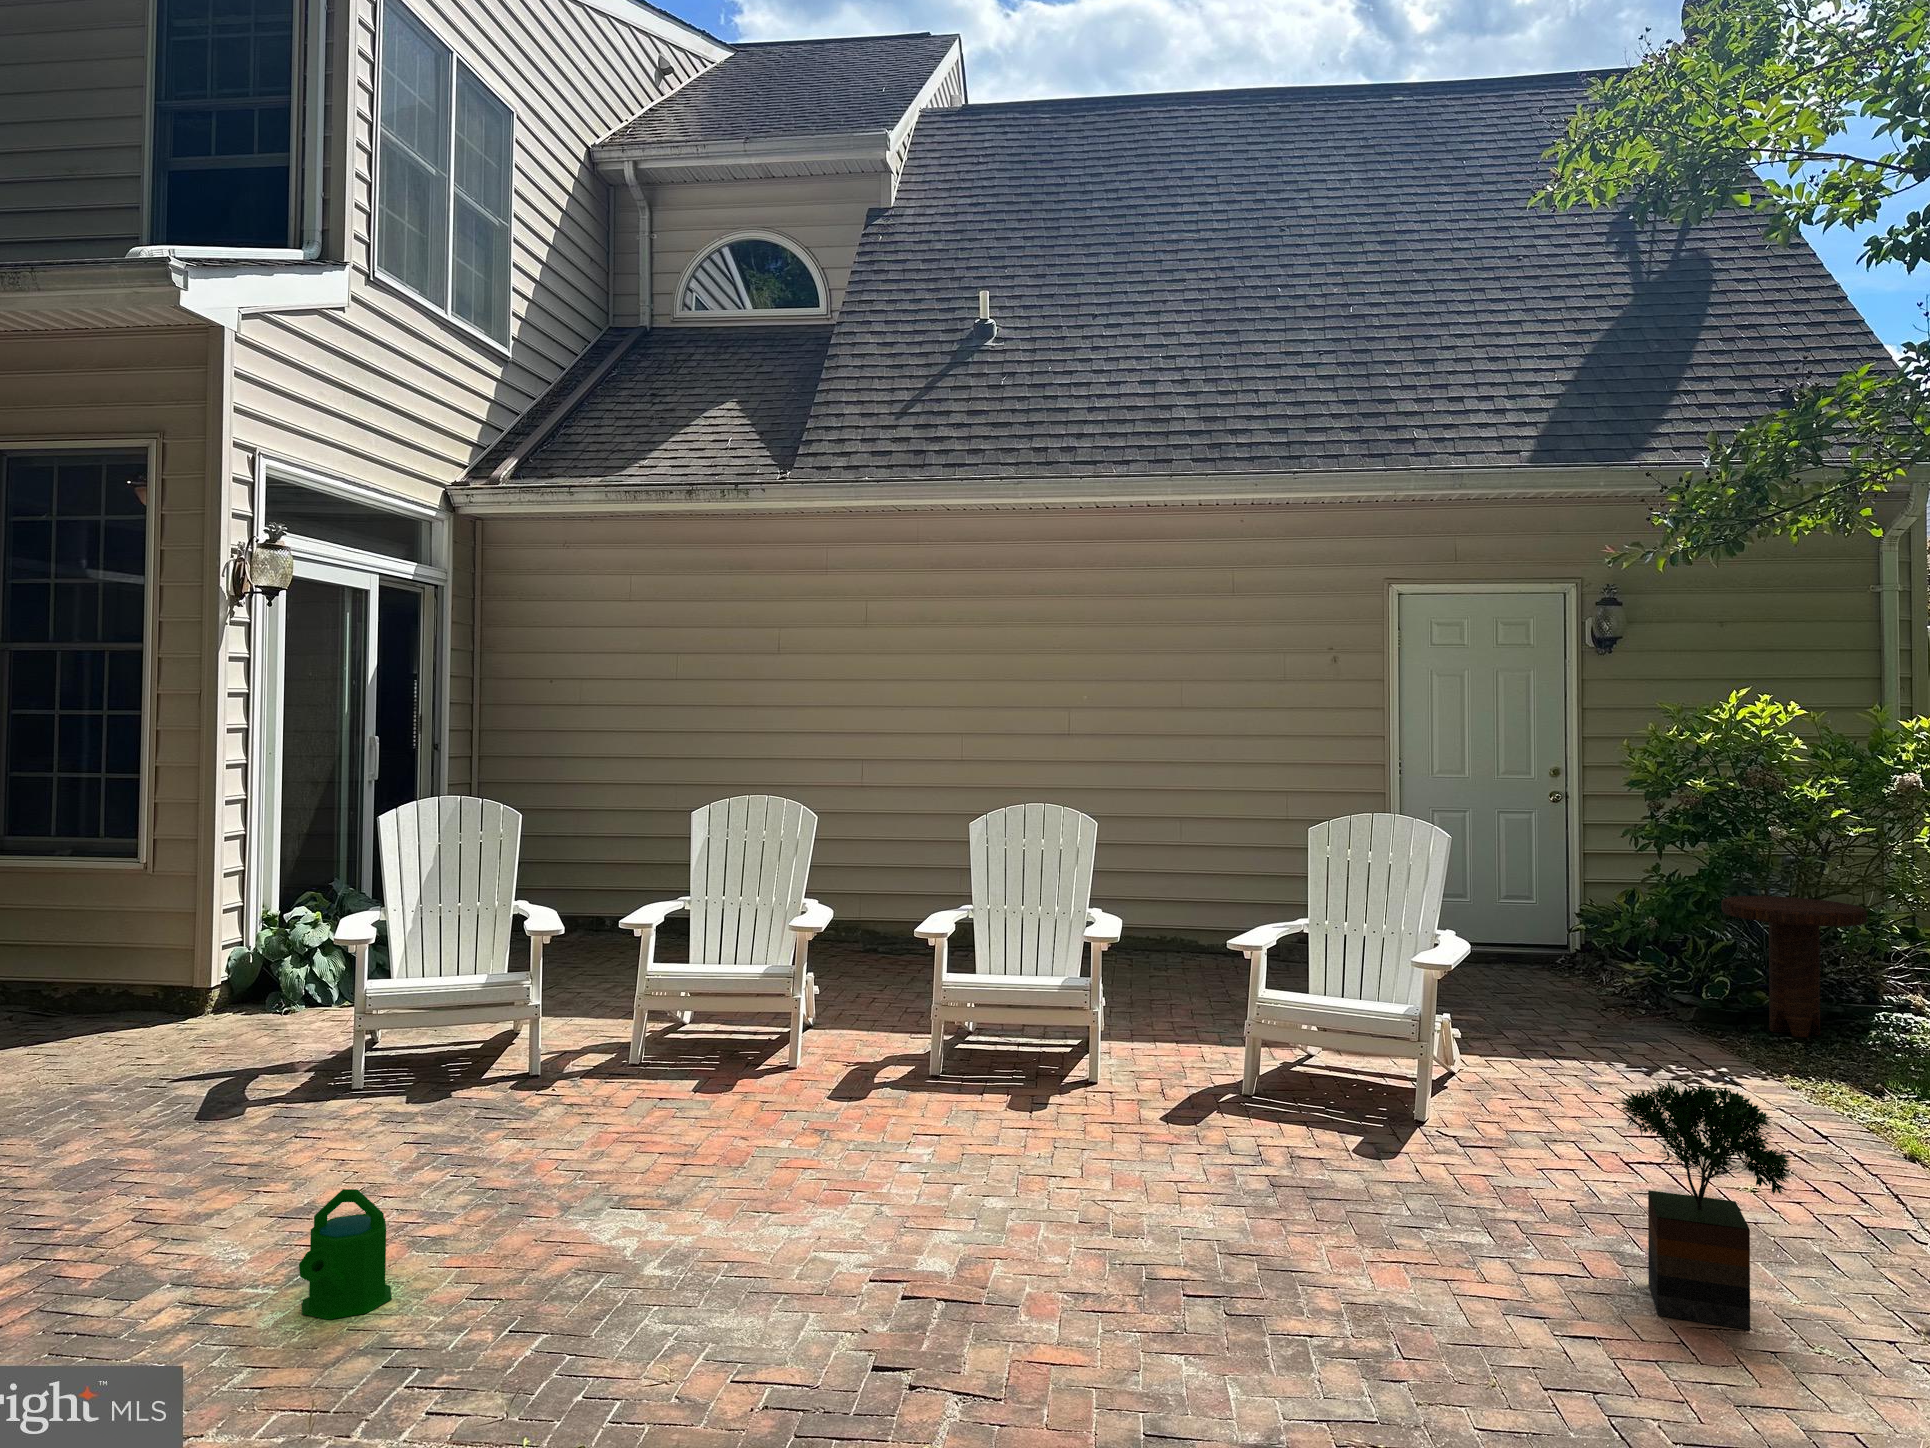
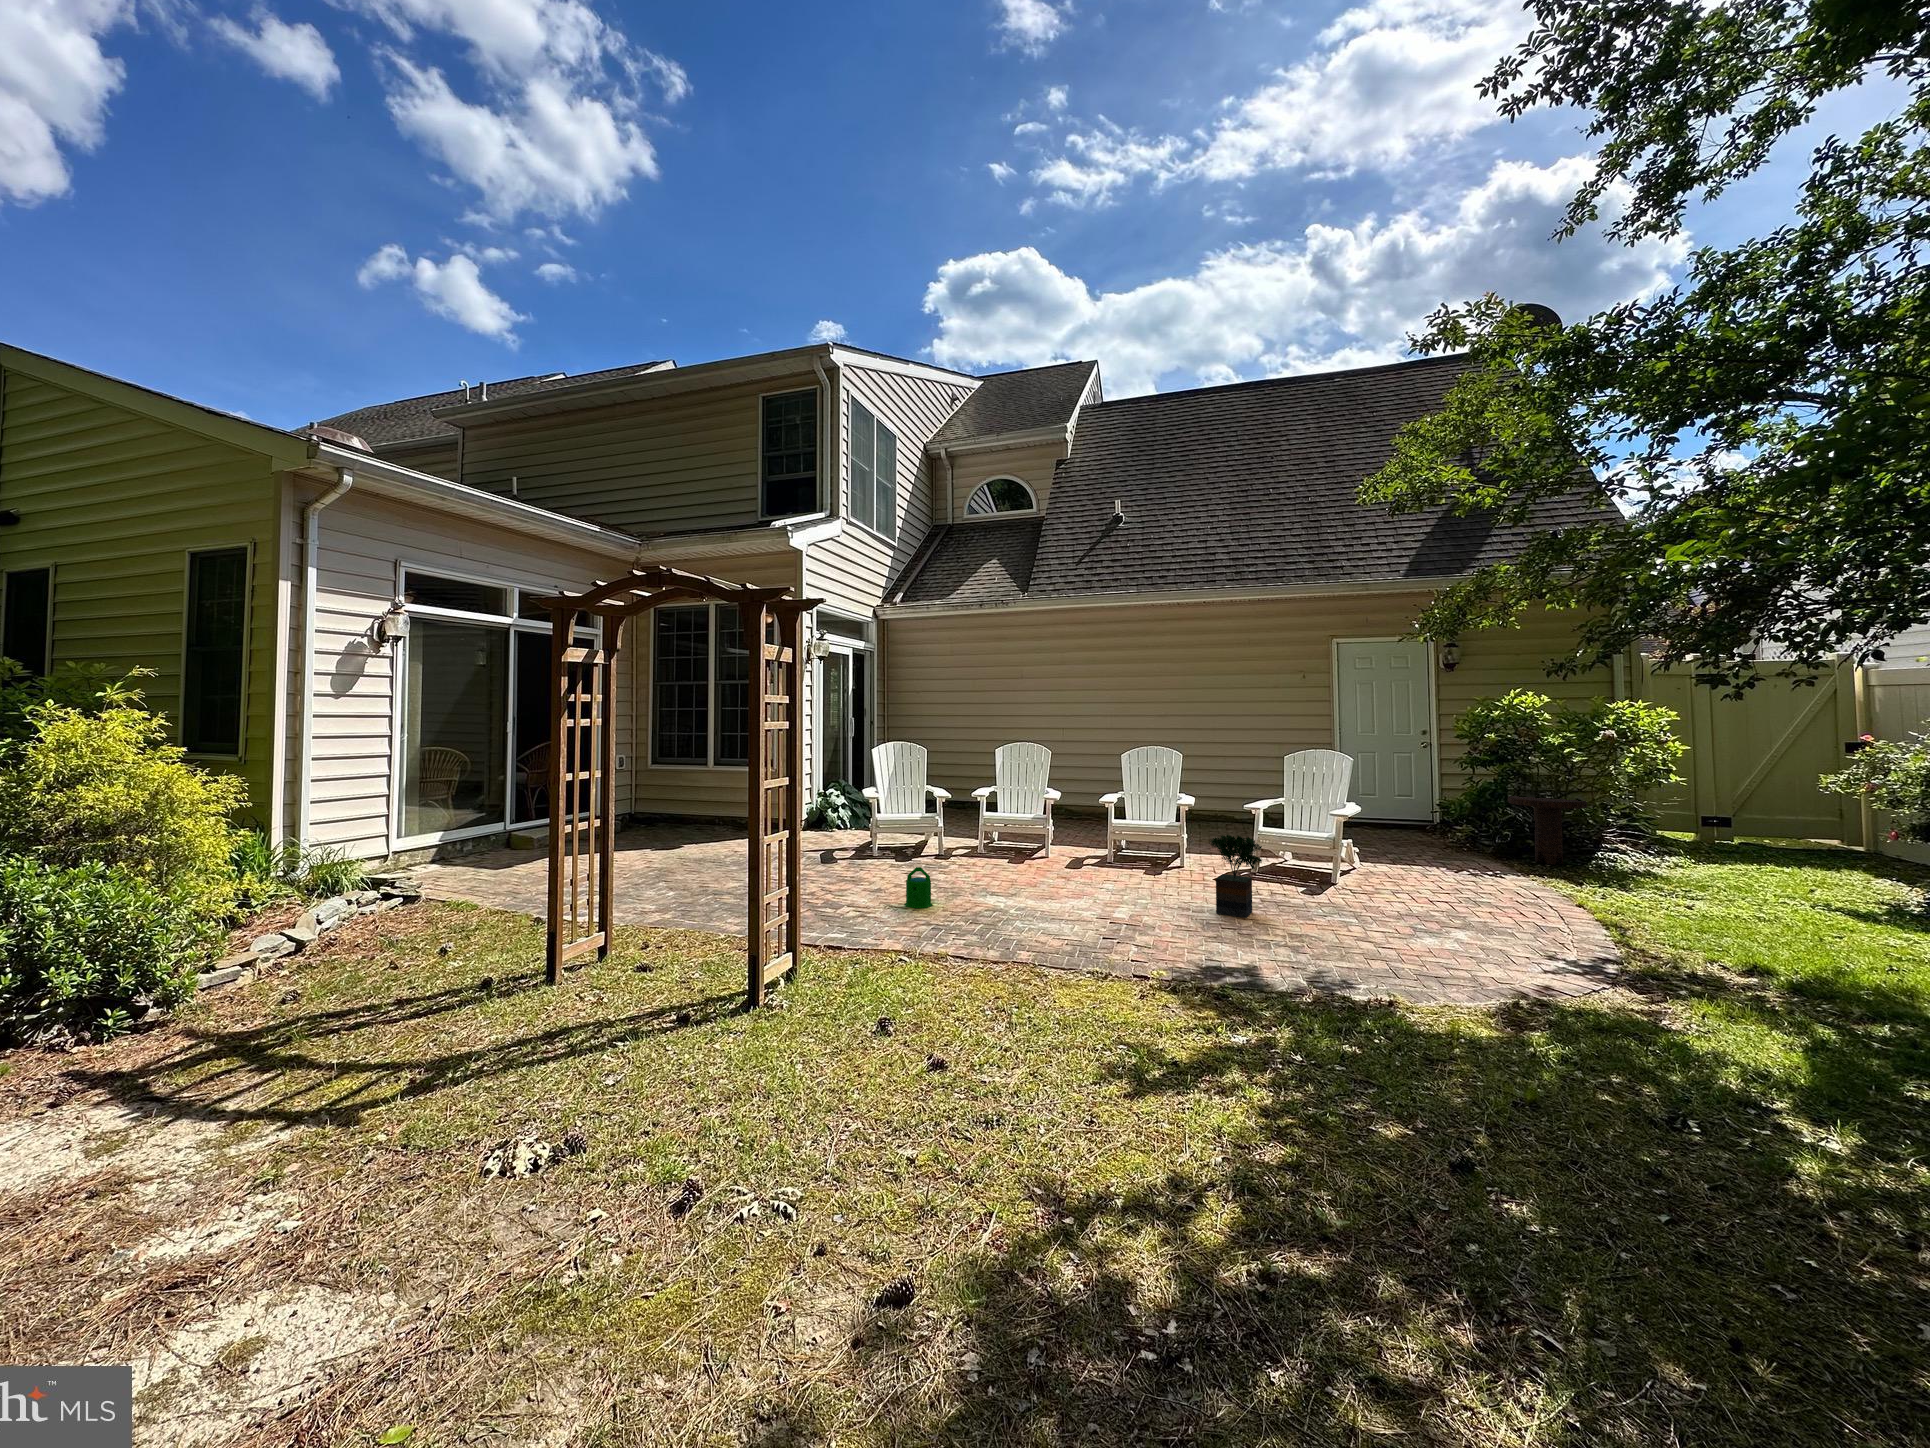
potted tree: present [1620,1081,1791,1330] -> present [1210,835,1262,918]

